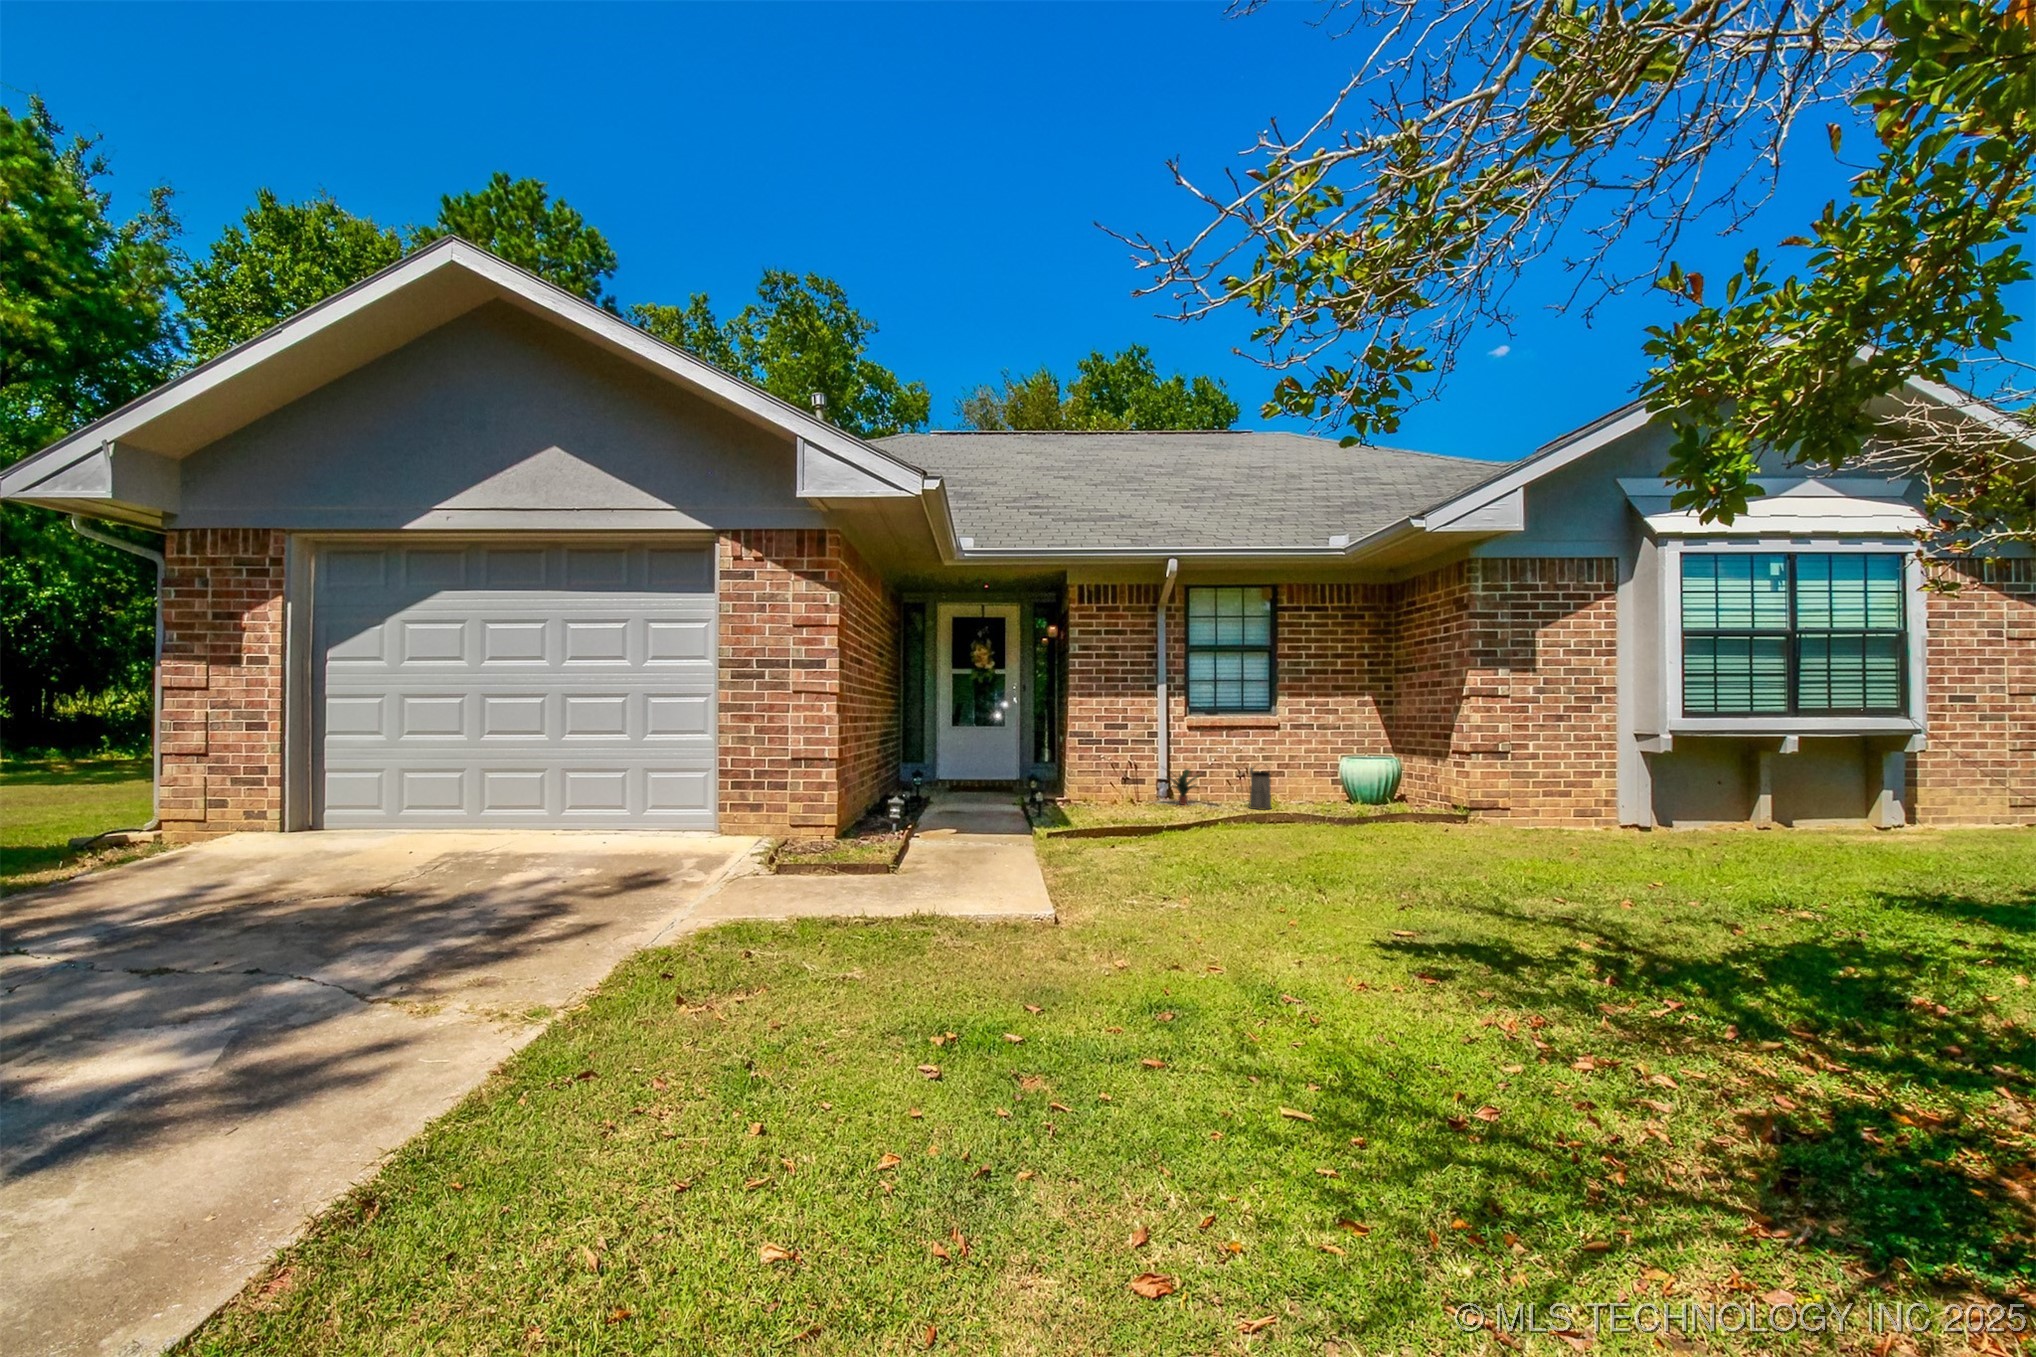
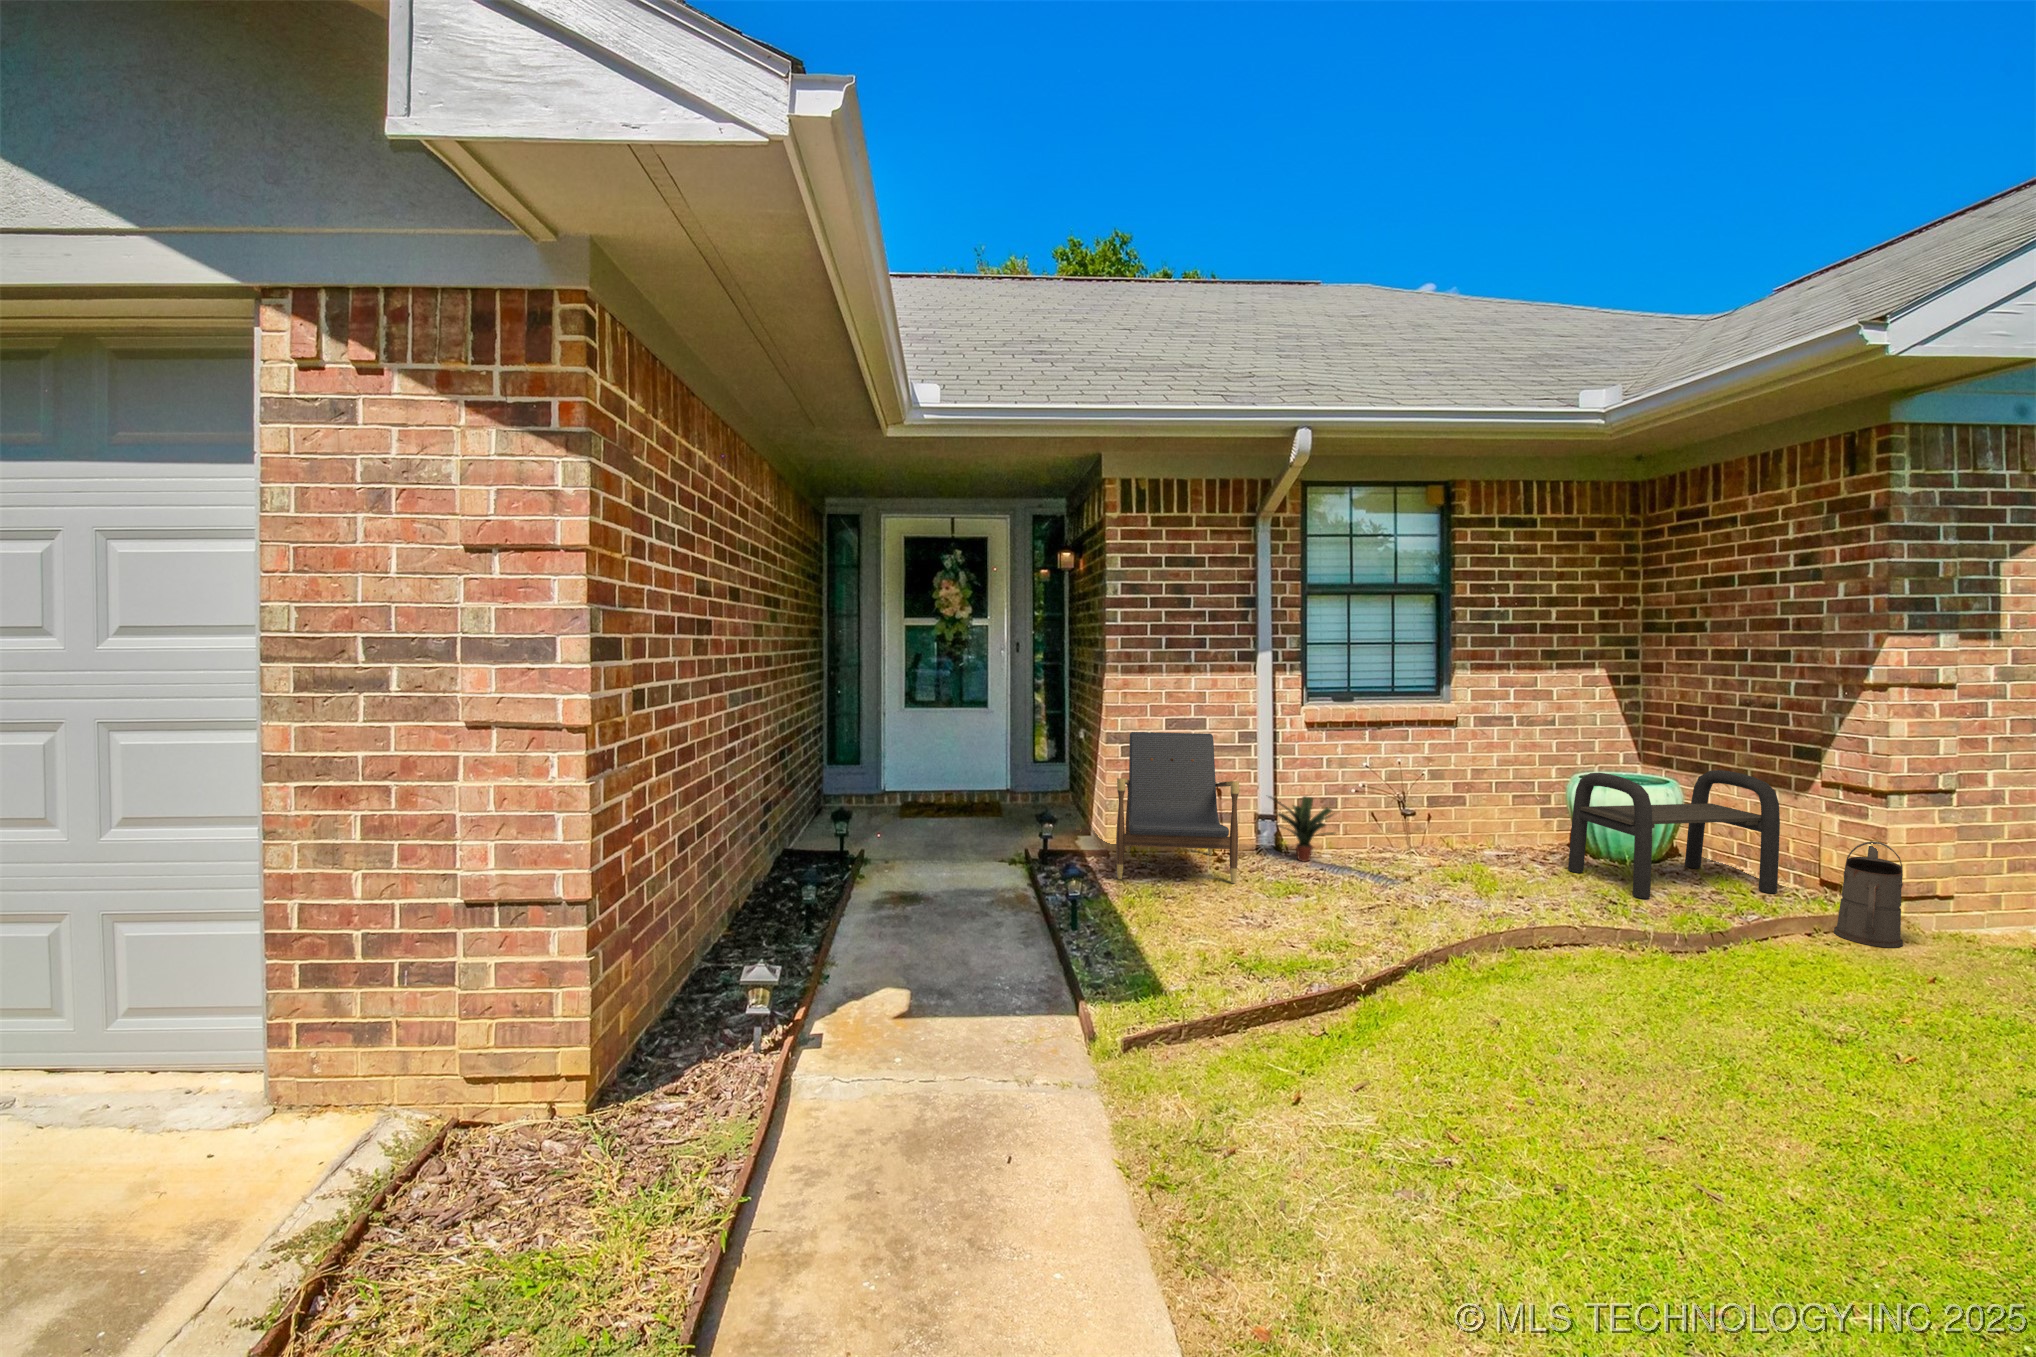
lounge chair: none [1069,731,1137,810] -> present [1116,732,1239,883]
bench: none [1334,750,1438,816] -> present [1568,770,1780,899]
watering can: present [1249,768,1272,810] -> present [1834,841,1903,948]

